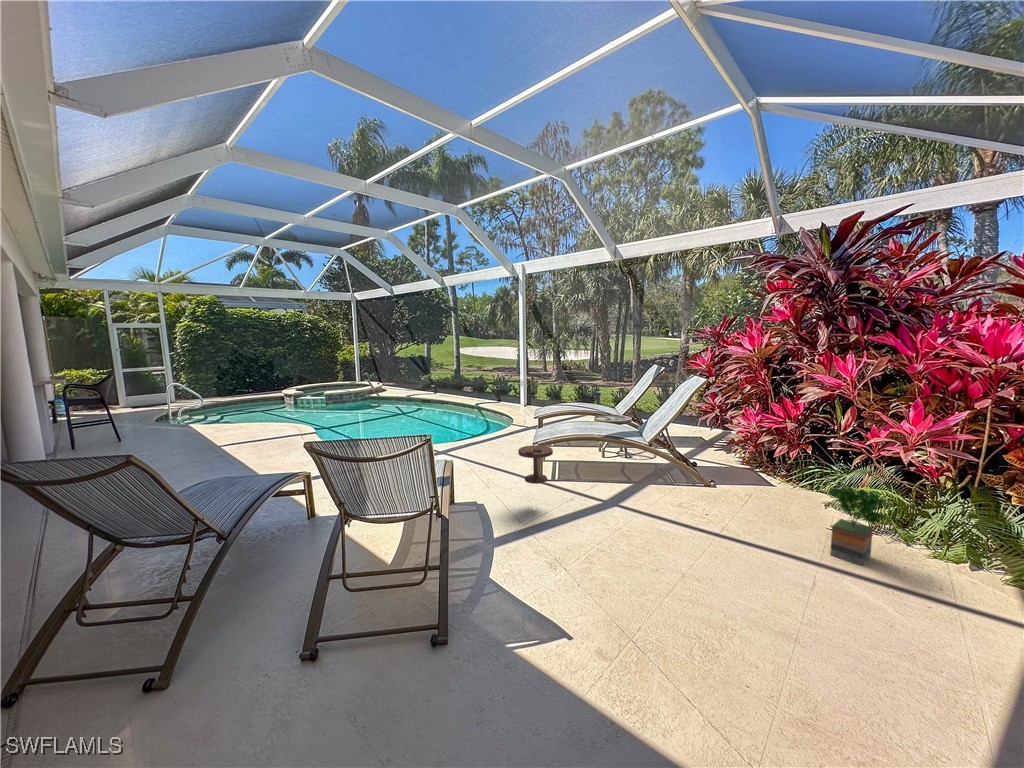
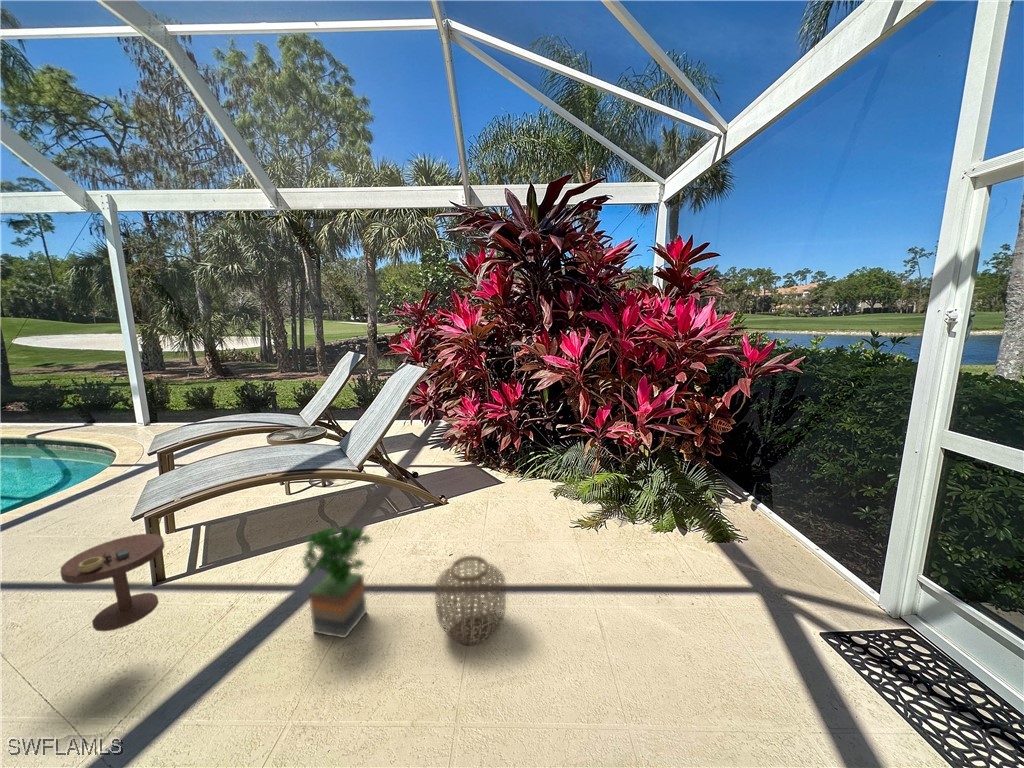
potted tree: present [830,486,887,566] -> present [303,527,372,638]
woven basket: none [687,502,739,559] -> present [435,556,506,646]

